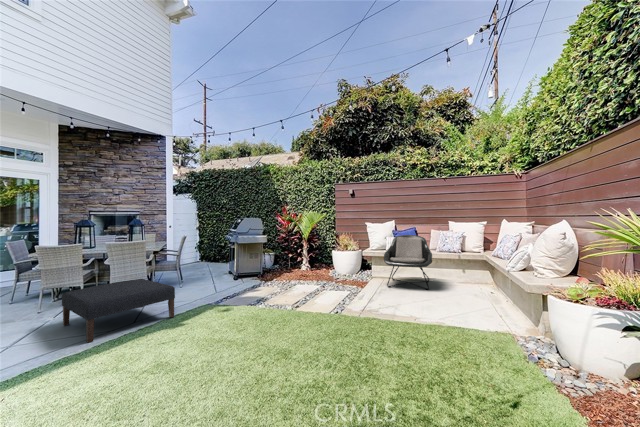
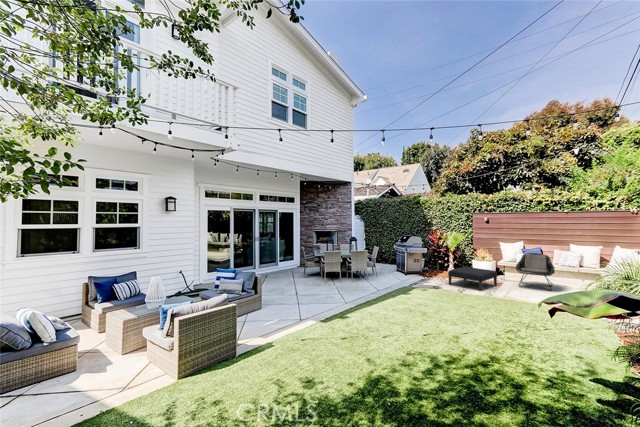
ottoman: present [62,279,175,343] -> present [448,267,497,291]

